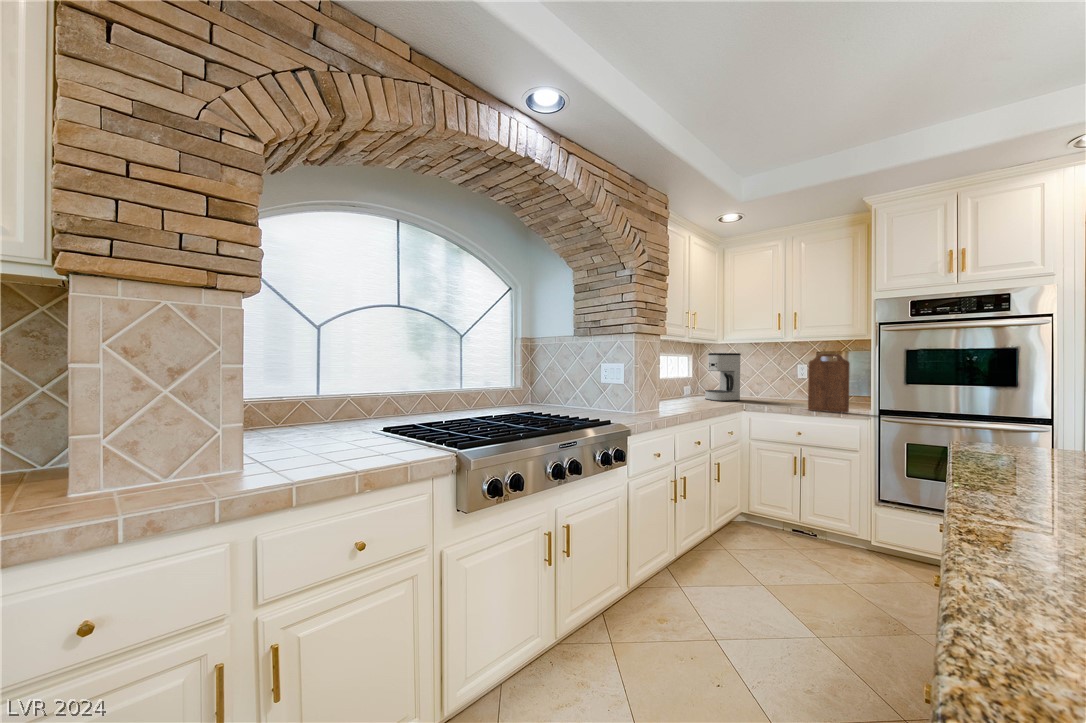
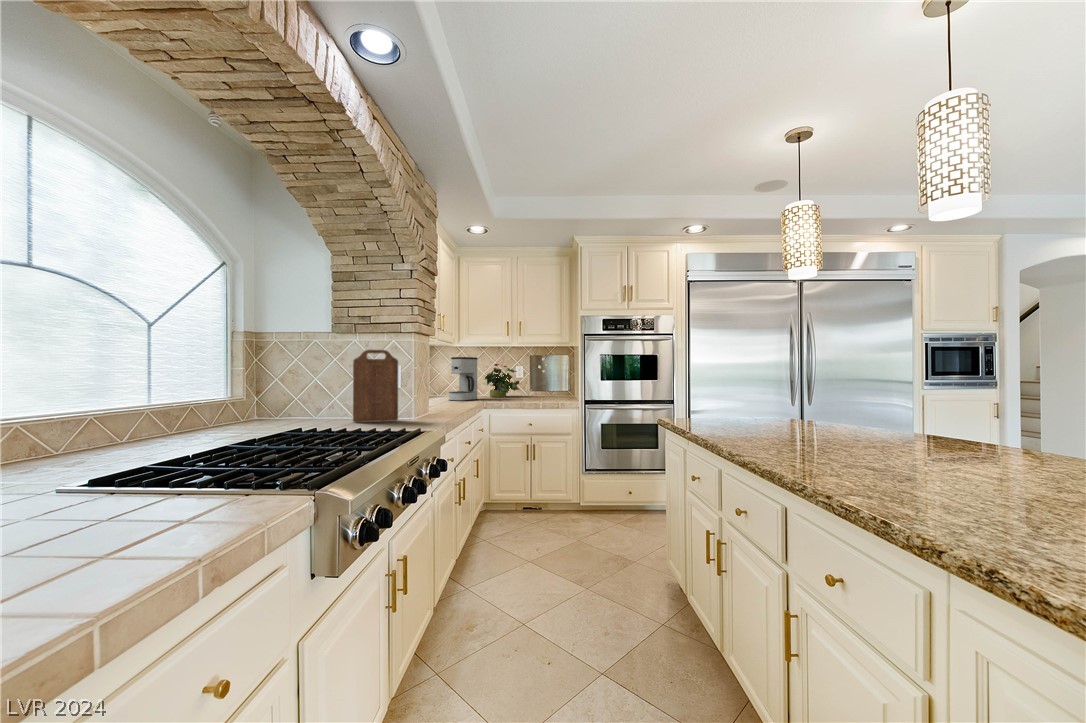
cutting board: present [808,354,850,412] -> present [353,350,398,422]
potted plant: none [755,359,802,400] -> present [485,364,519,397]

